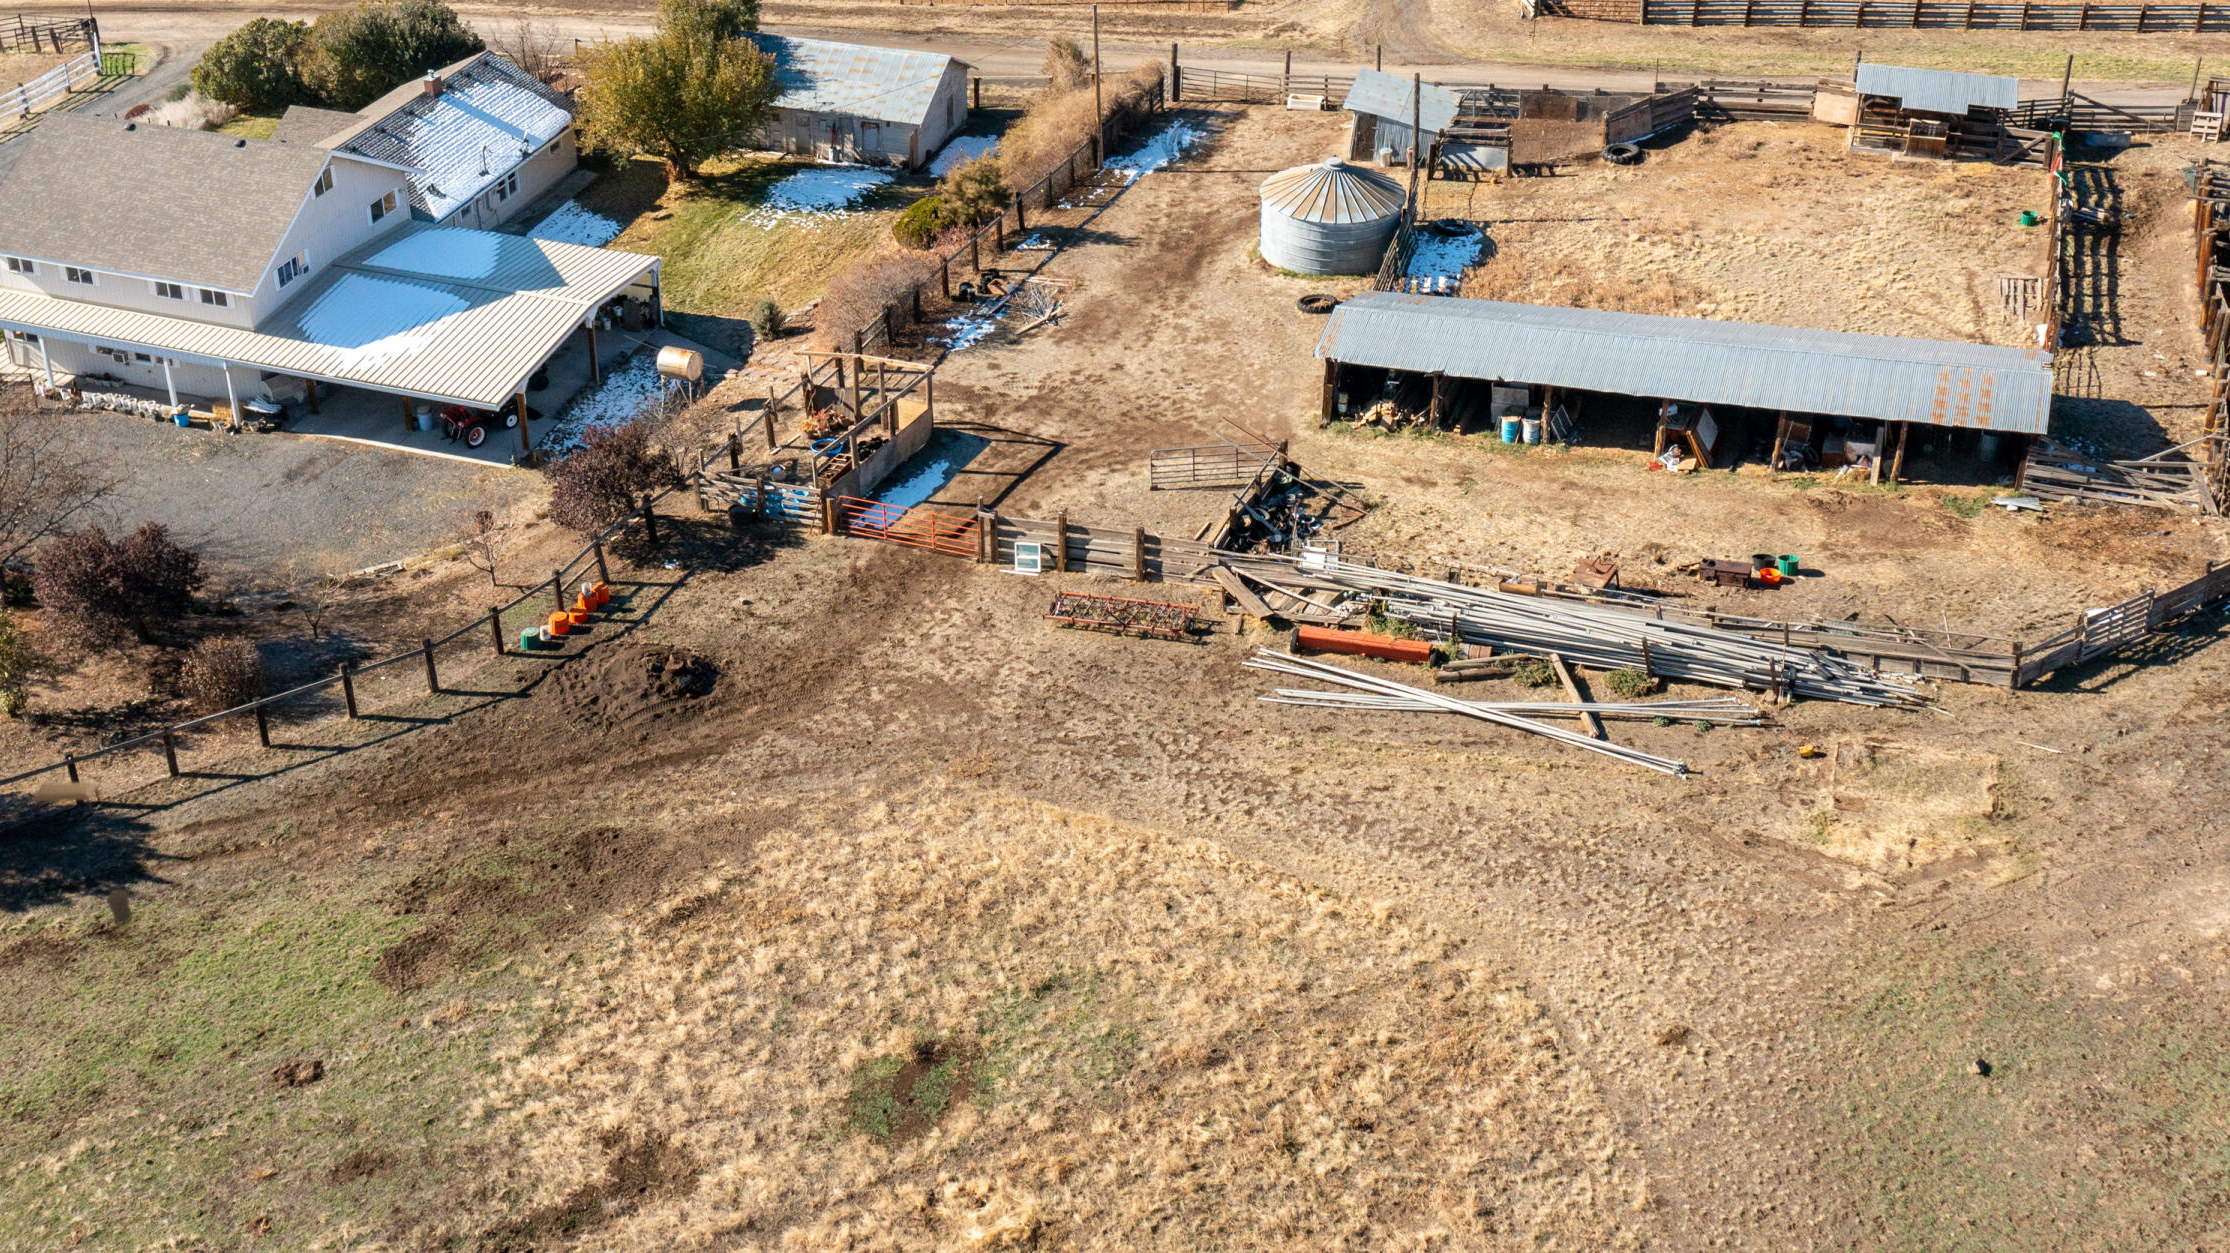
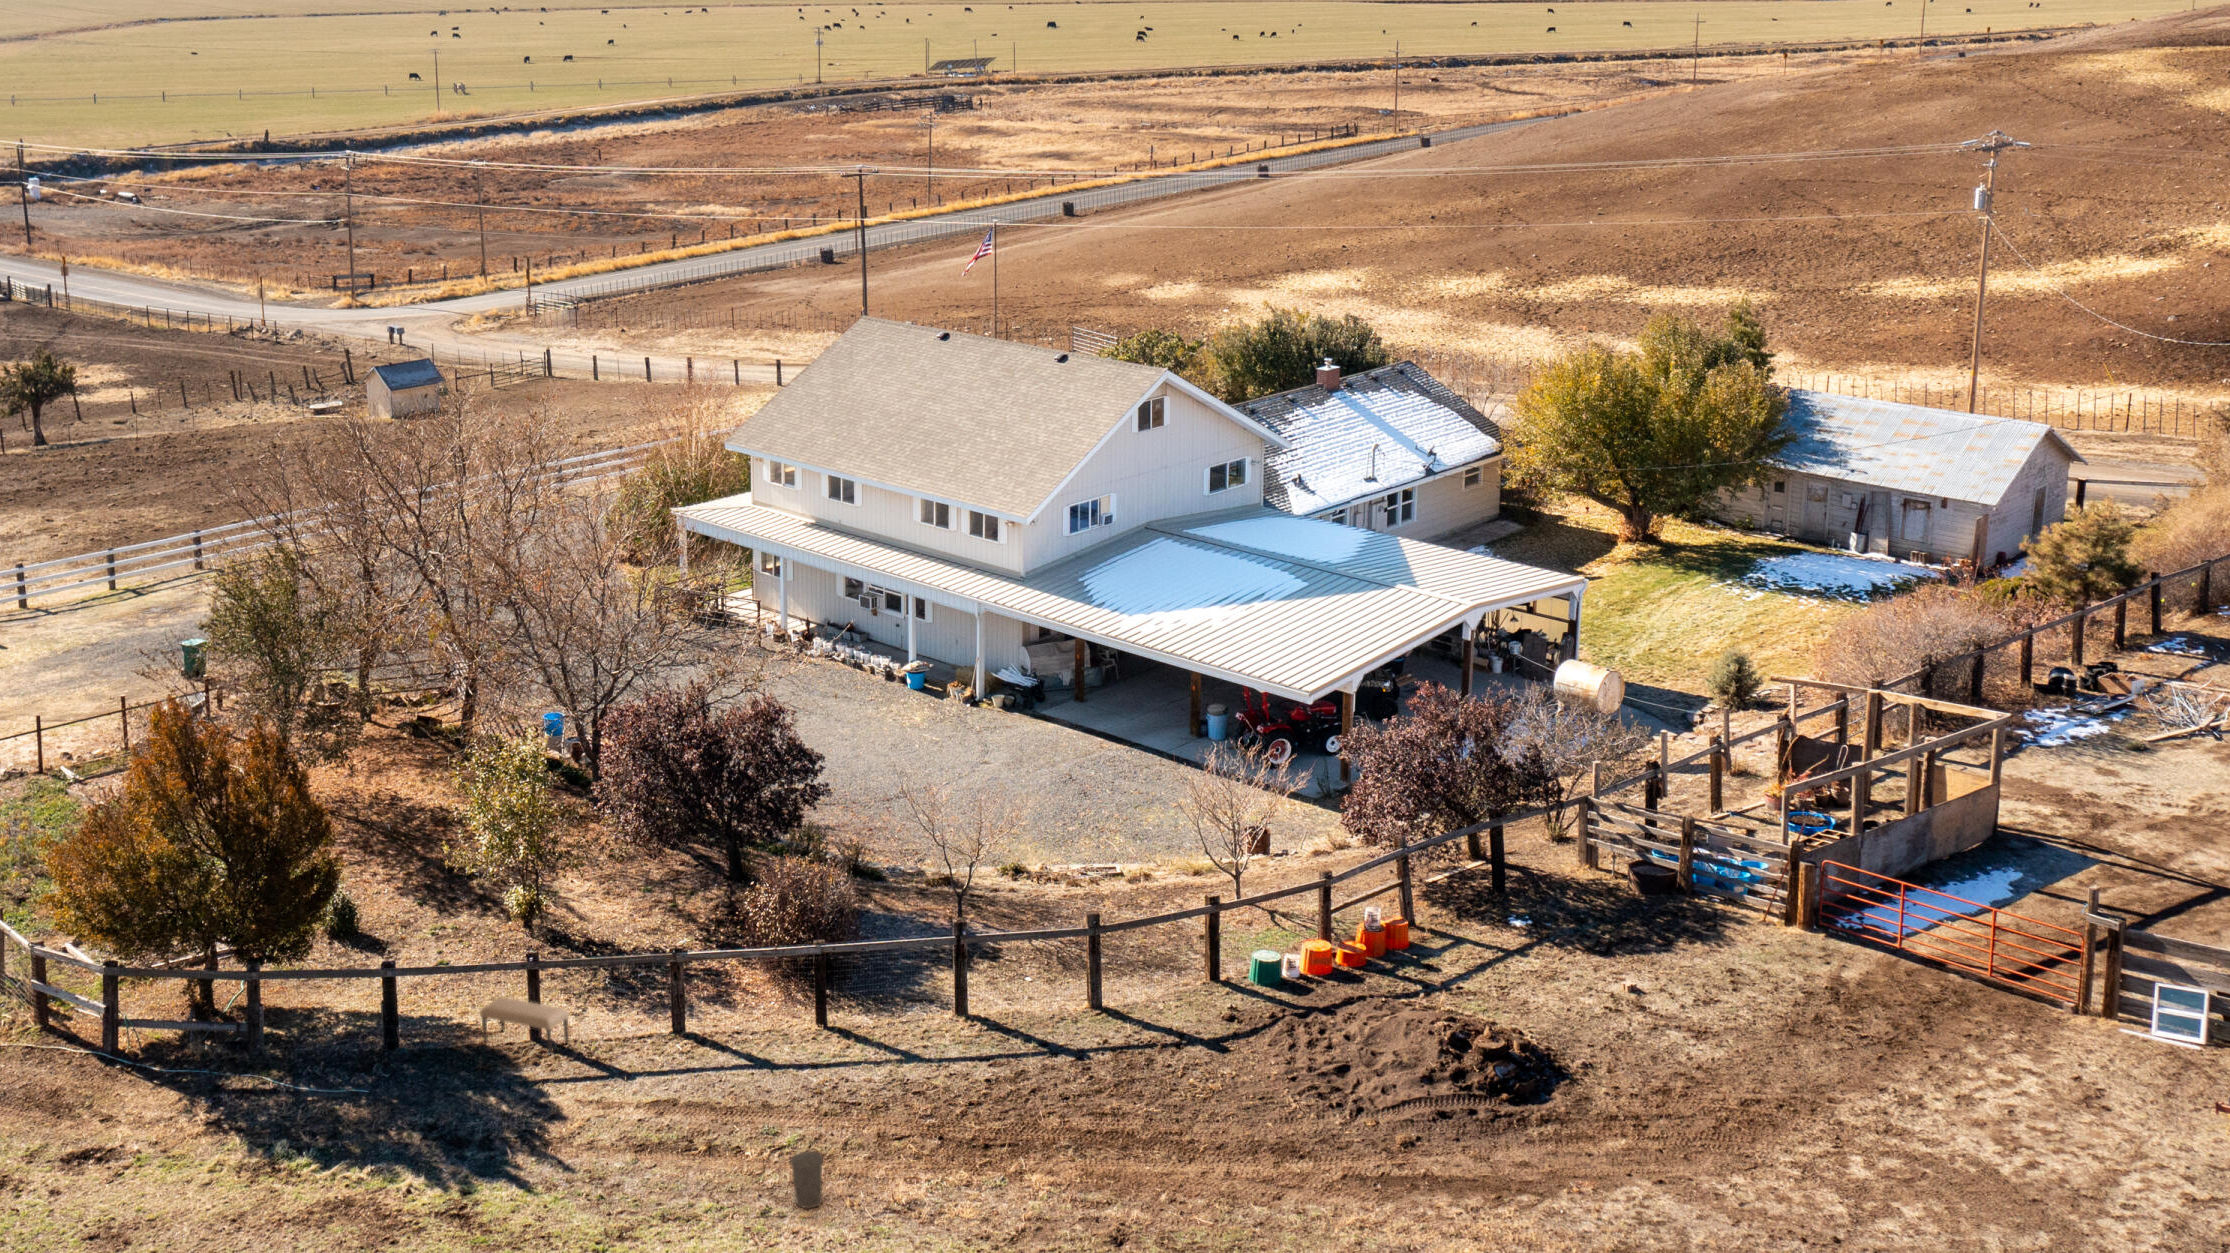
trash can: present [107,890,132,924] -> present [791,1151,823,1208]

